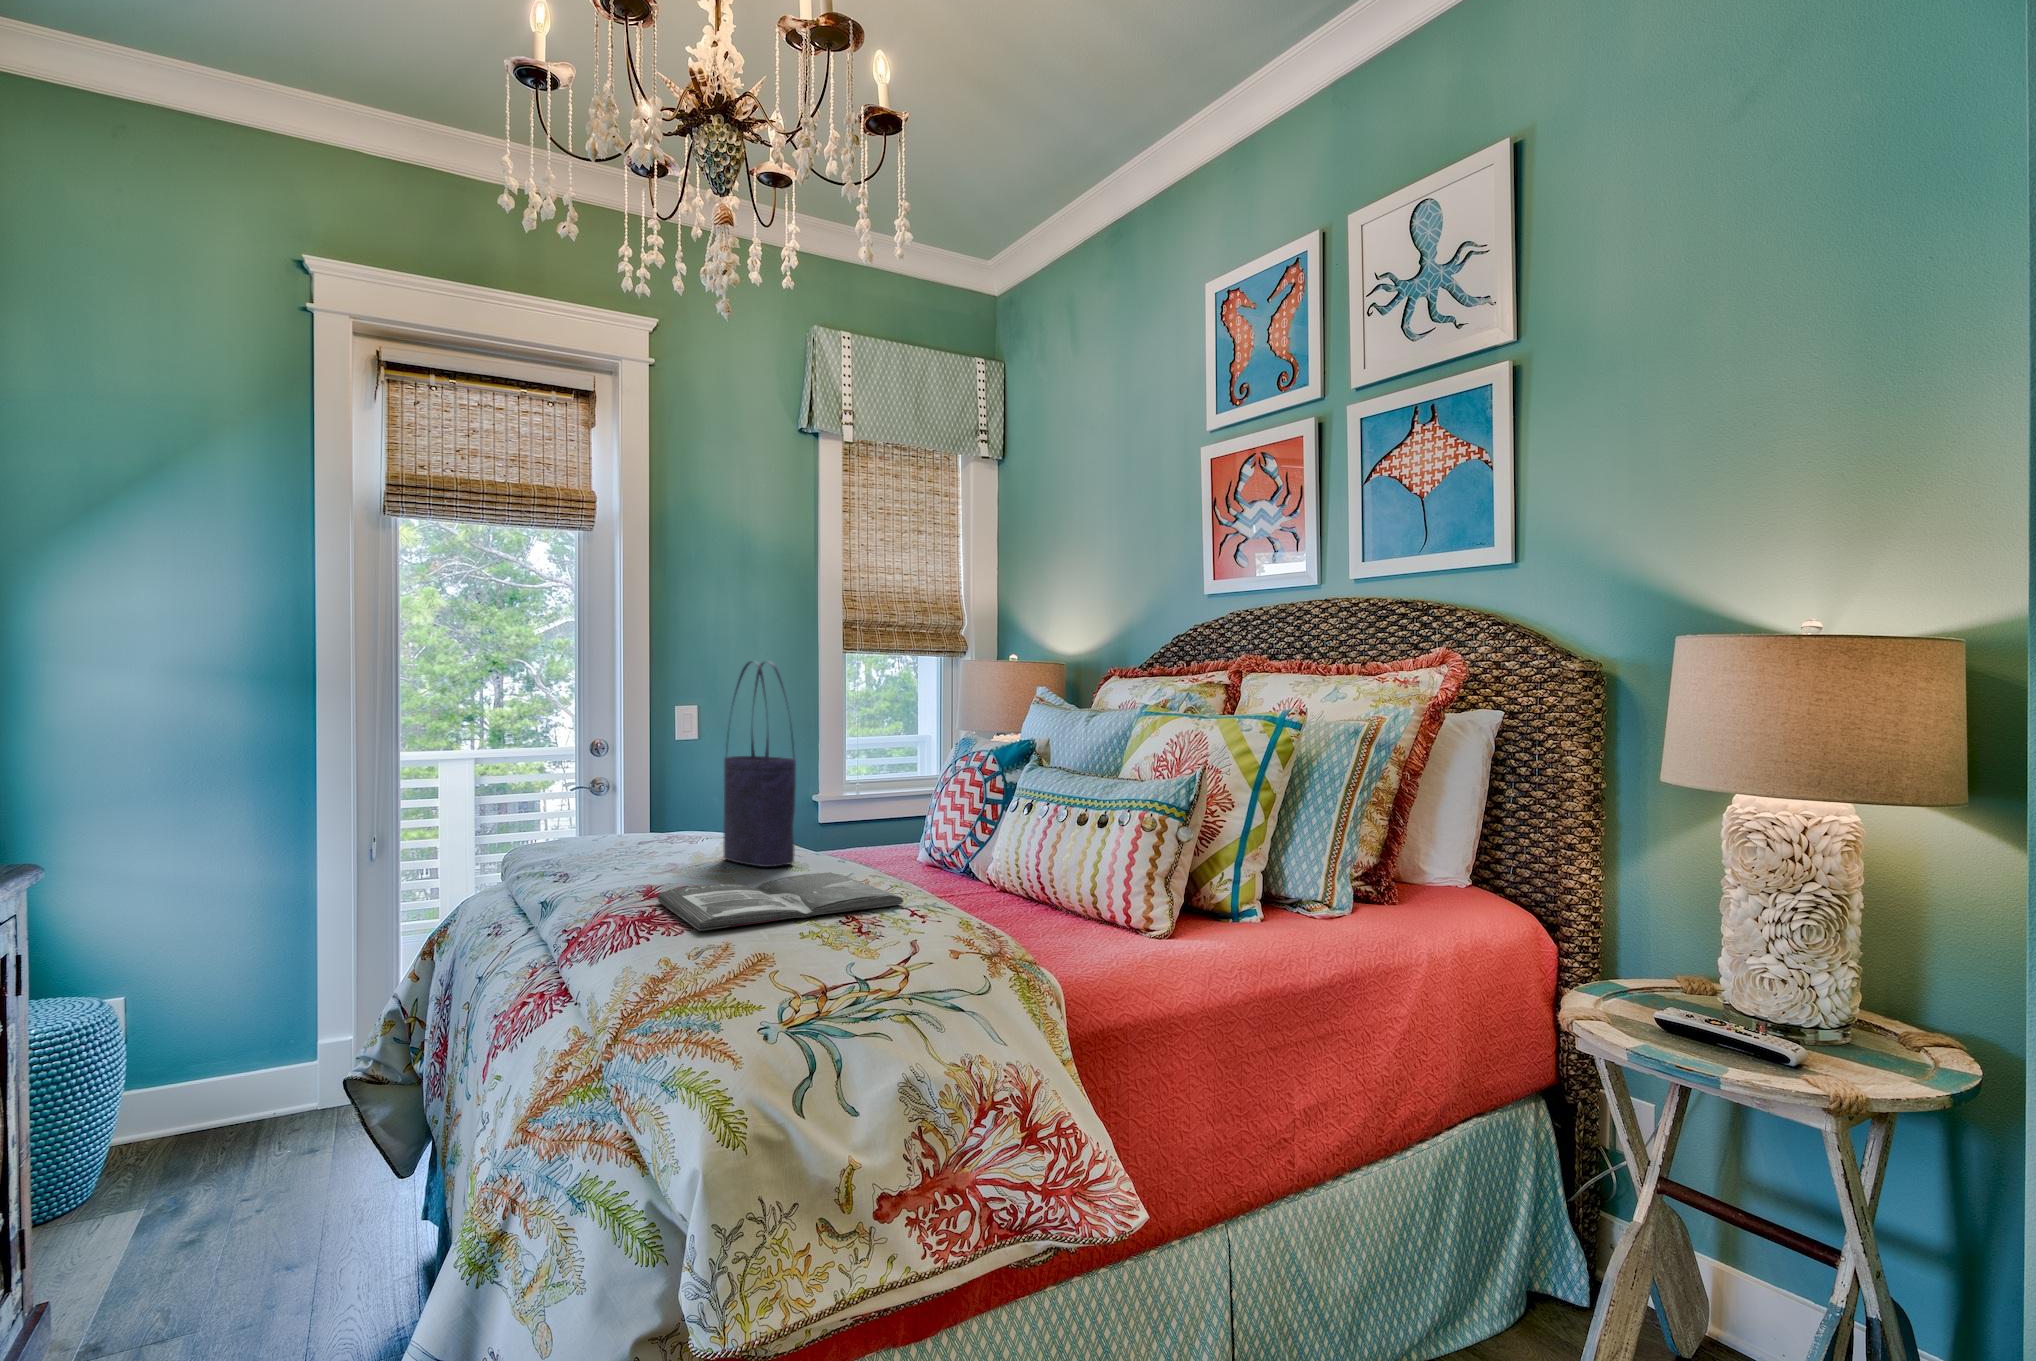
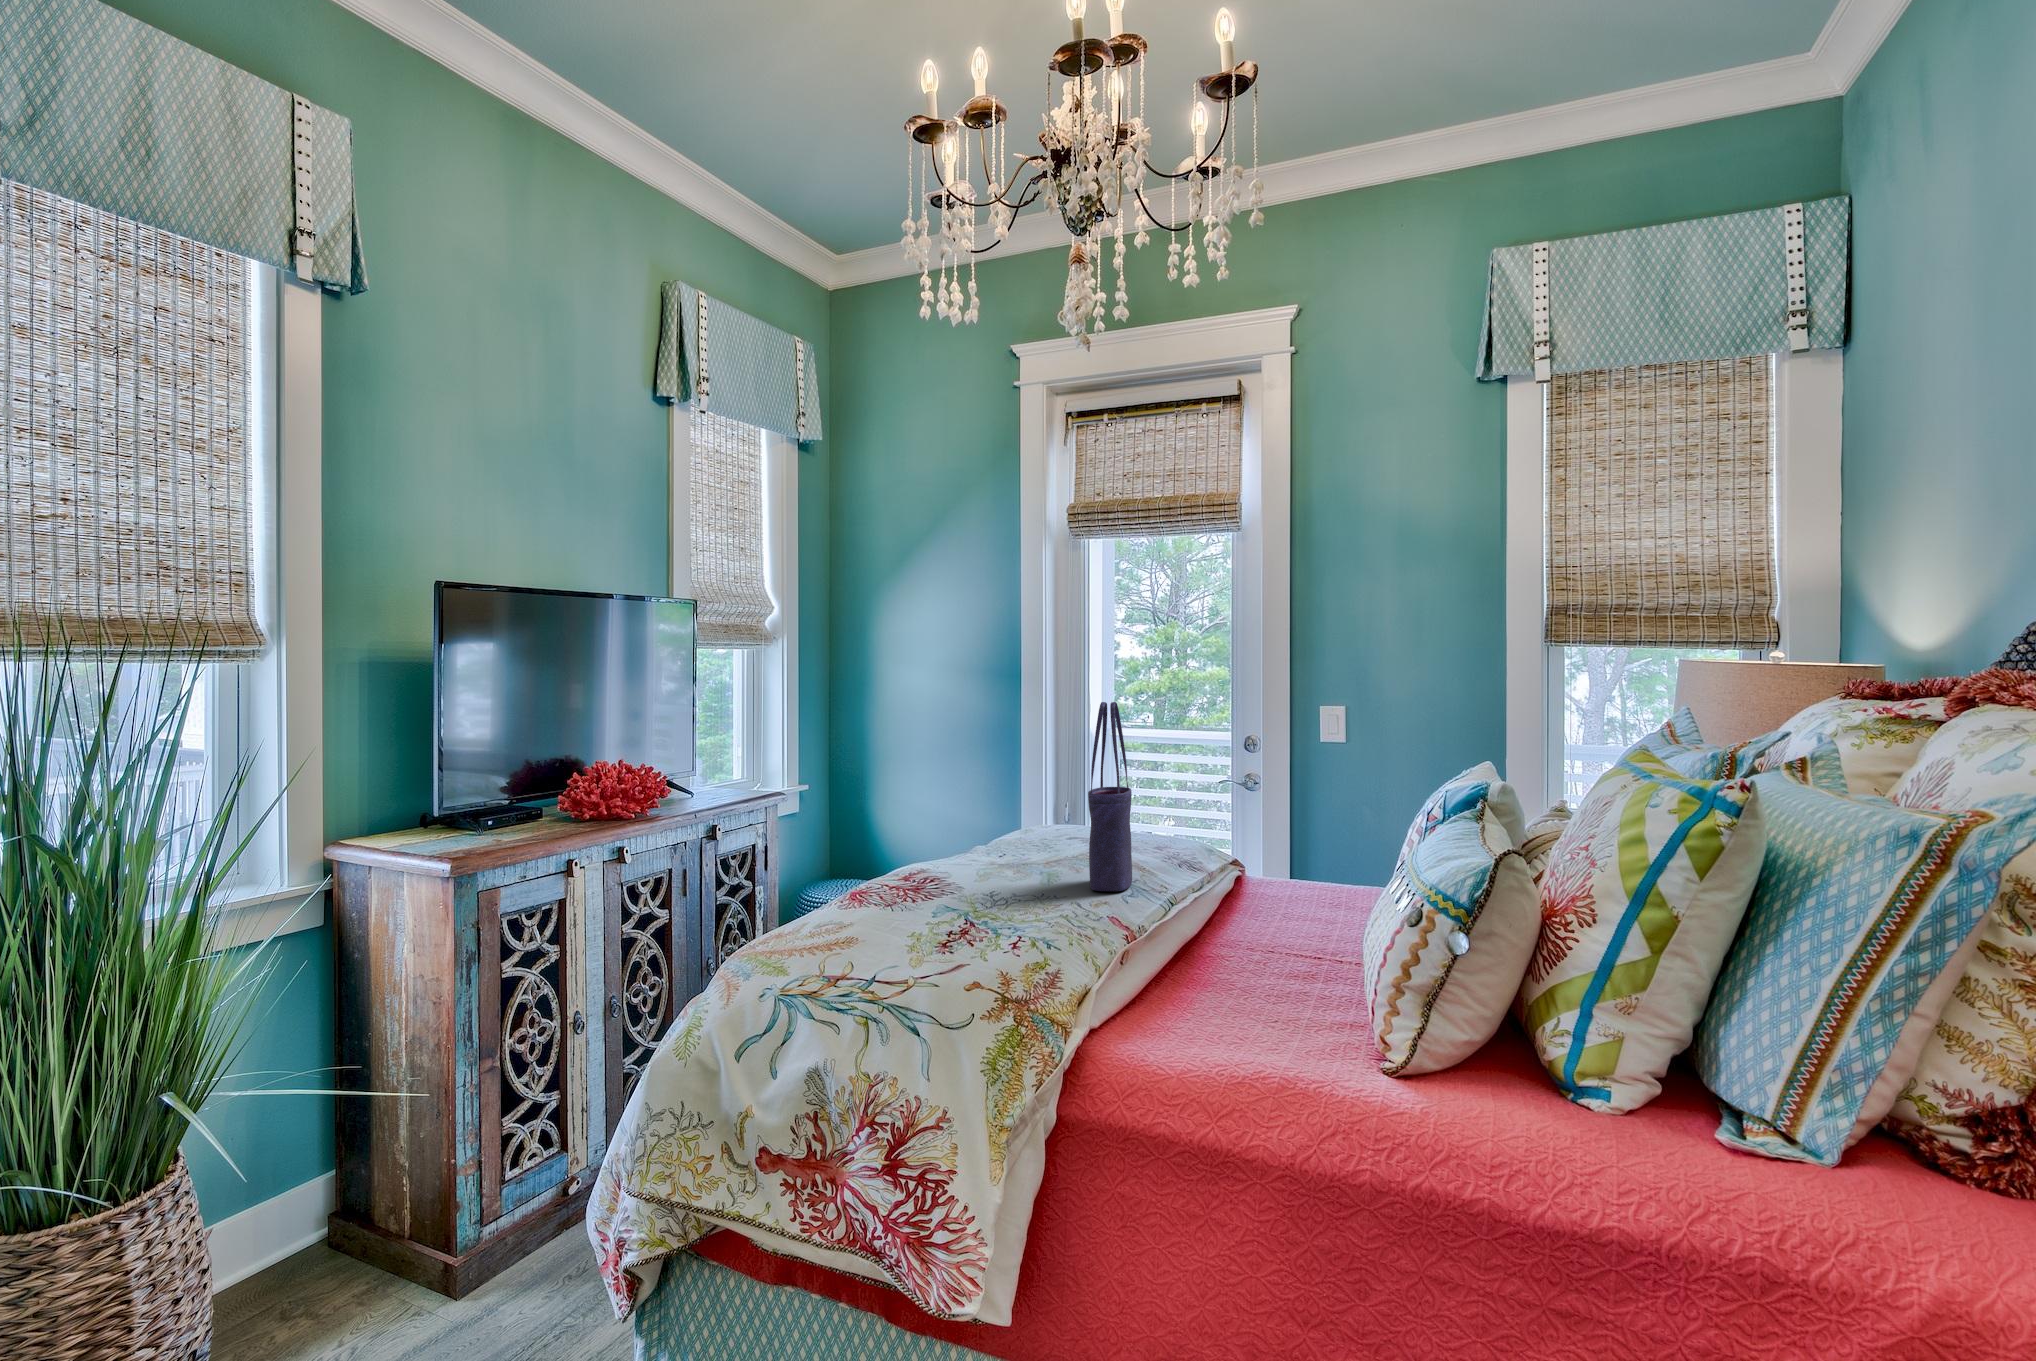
magazine: present [657,872,903,931] -> none [873,891,1086,940]

